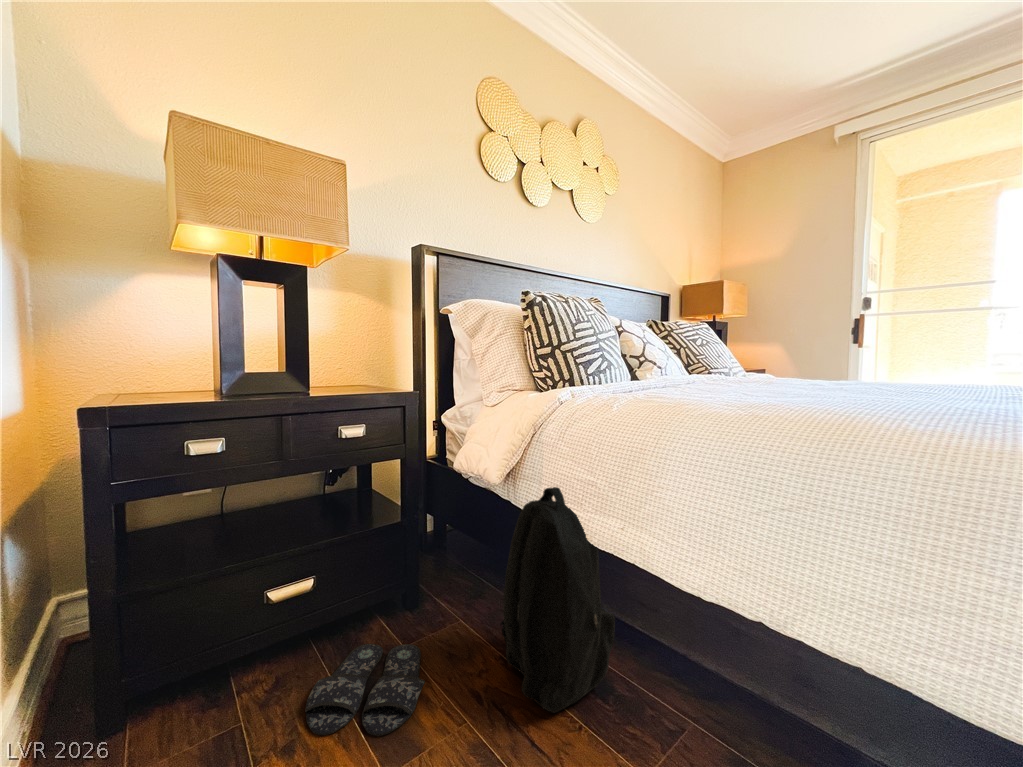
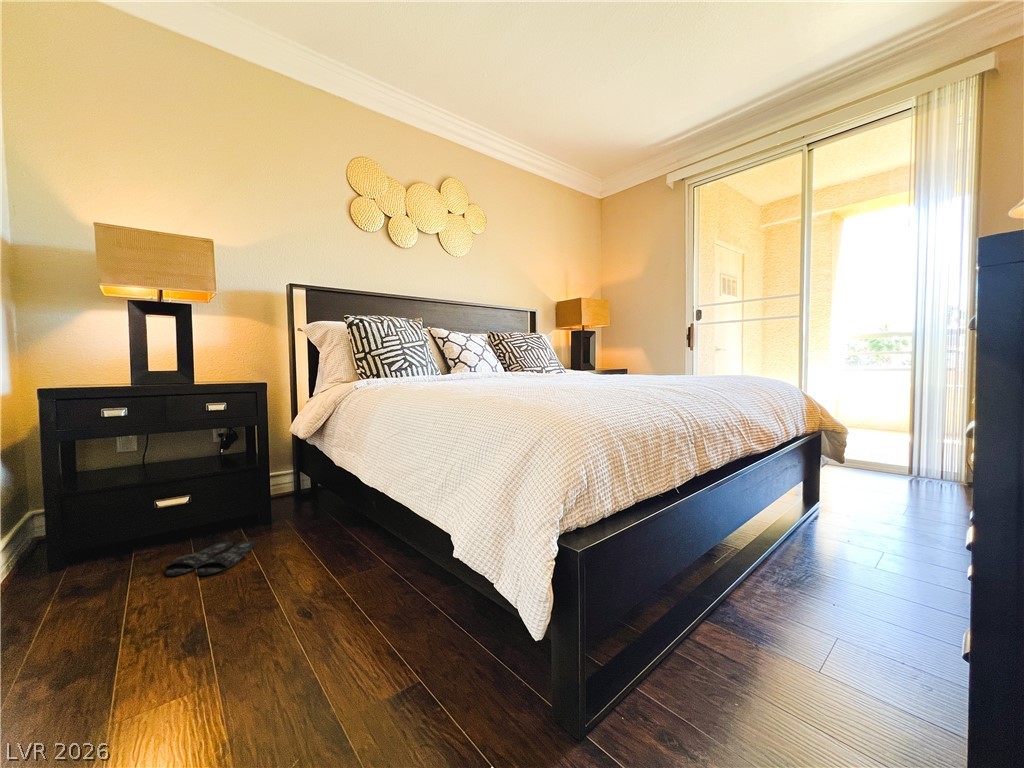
backpack: present [501,487,615,713] -> none [298,438,361,564]

